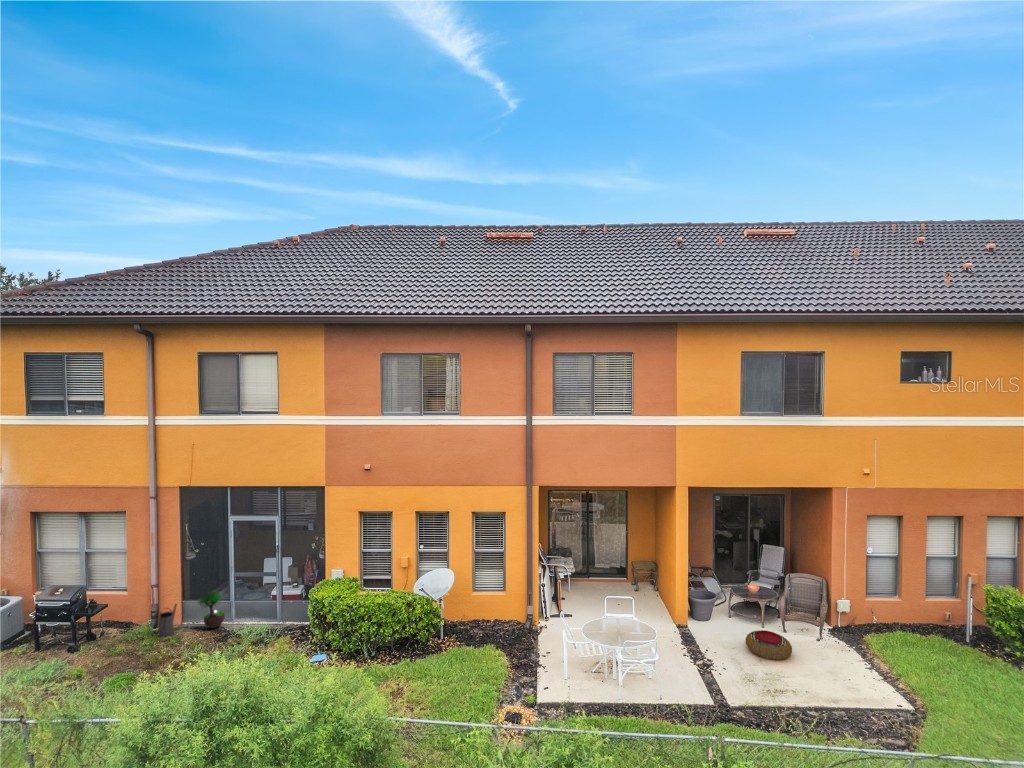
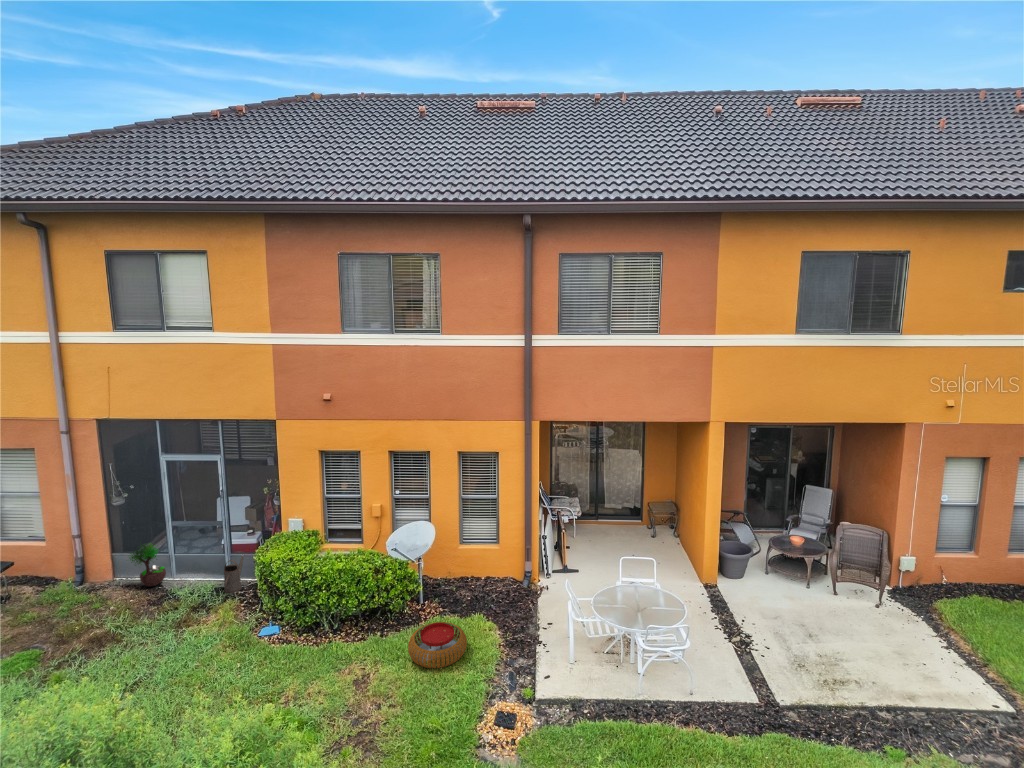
watering can: present [158,604,177,637] -> present [224,554,244,593]
pouf: present [746,630,792,660] -> present [408,622,467,668]

